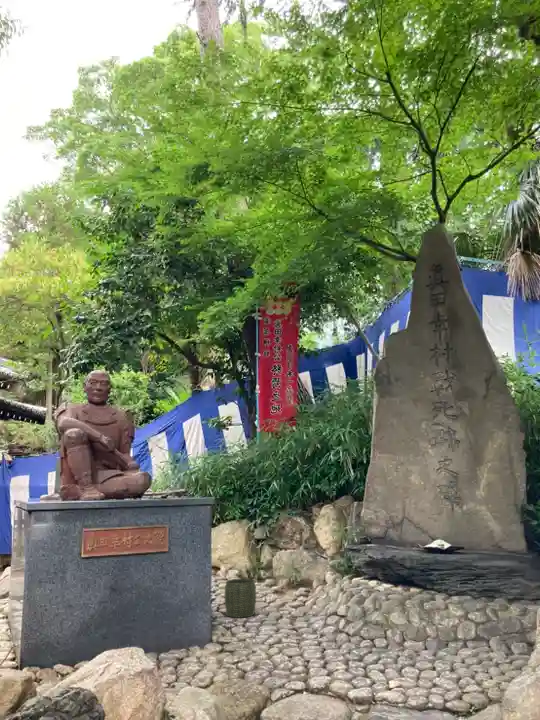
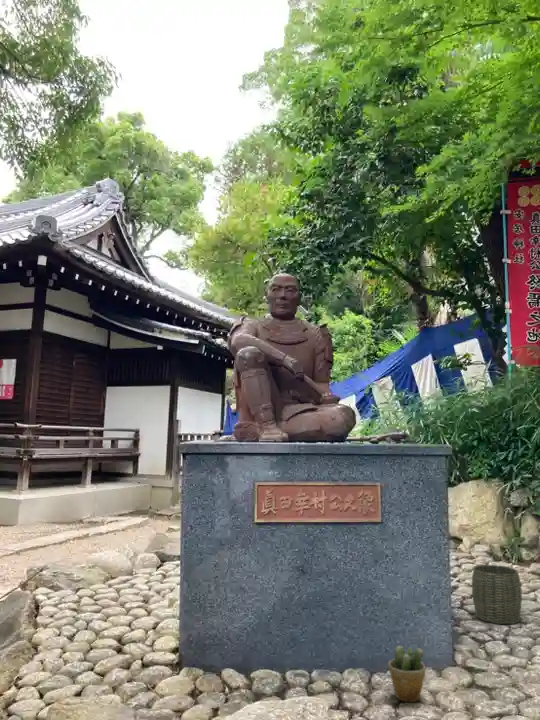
potted plant: none [171,629,194,664] -> present [388,646,425,702]

